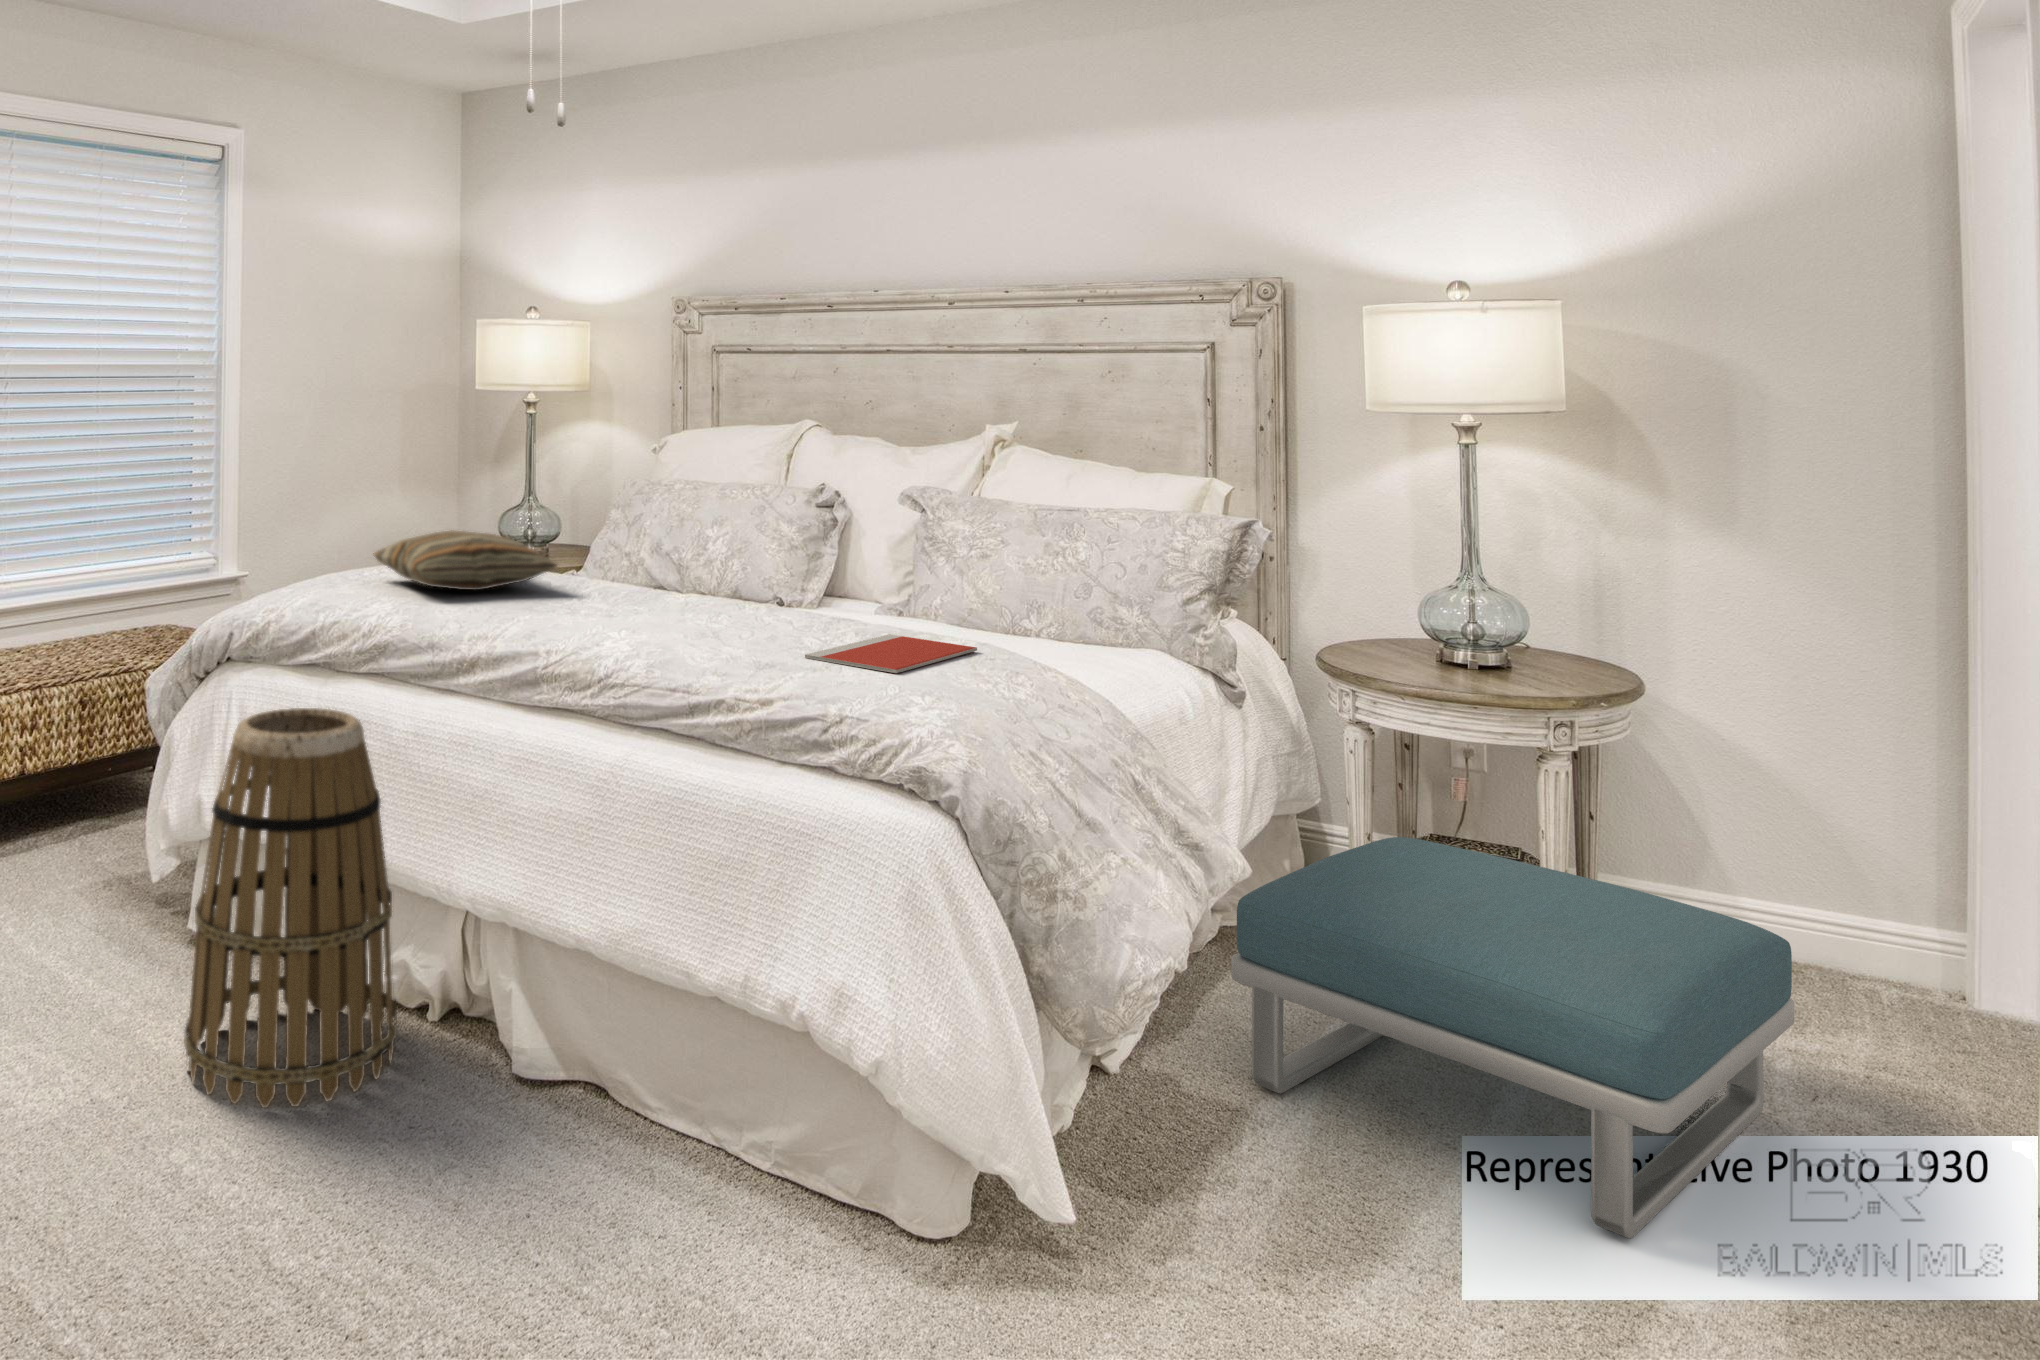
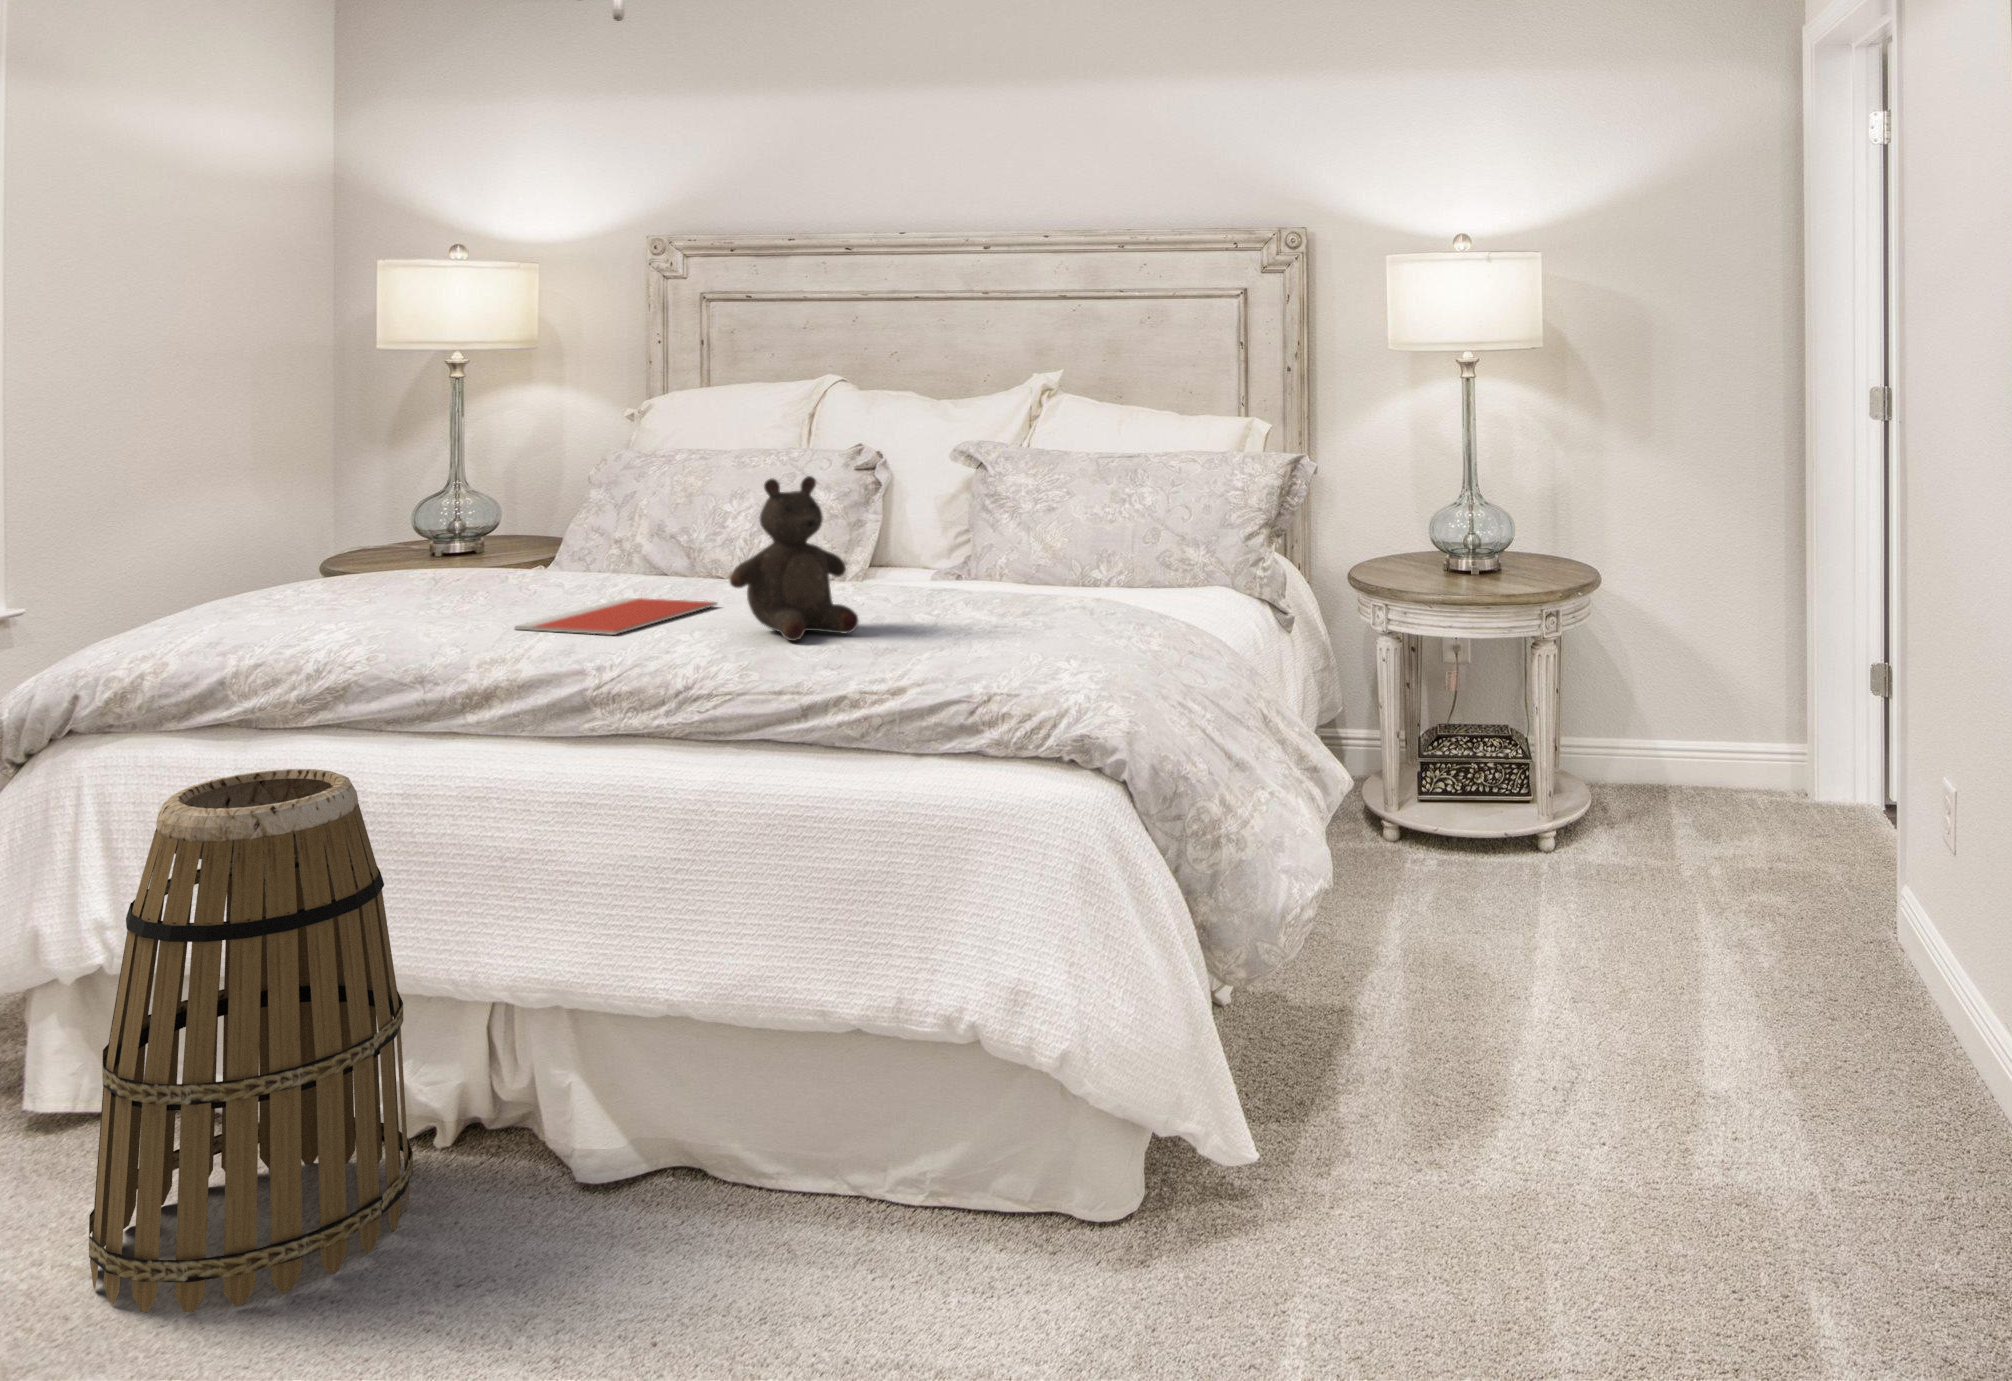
stuffed bear: none [650,509,755,651] -> present [730,476,858,641]
pillow: present [373,531,557,590] -> none [297,527,570,600]
notebook: present [805,634,977,673] -> present [515,598,717,635]
footstool: present [1231,837,1795,1238] -> none [1330,750,1745,1060]

